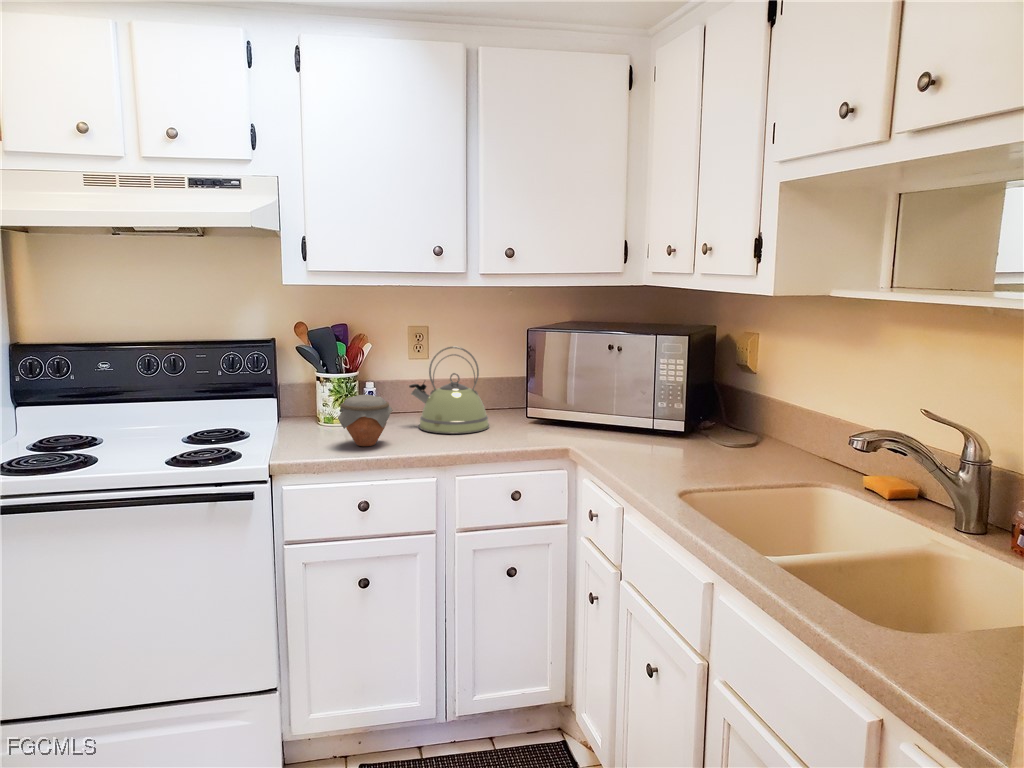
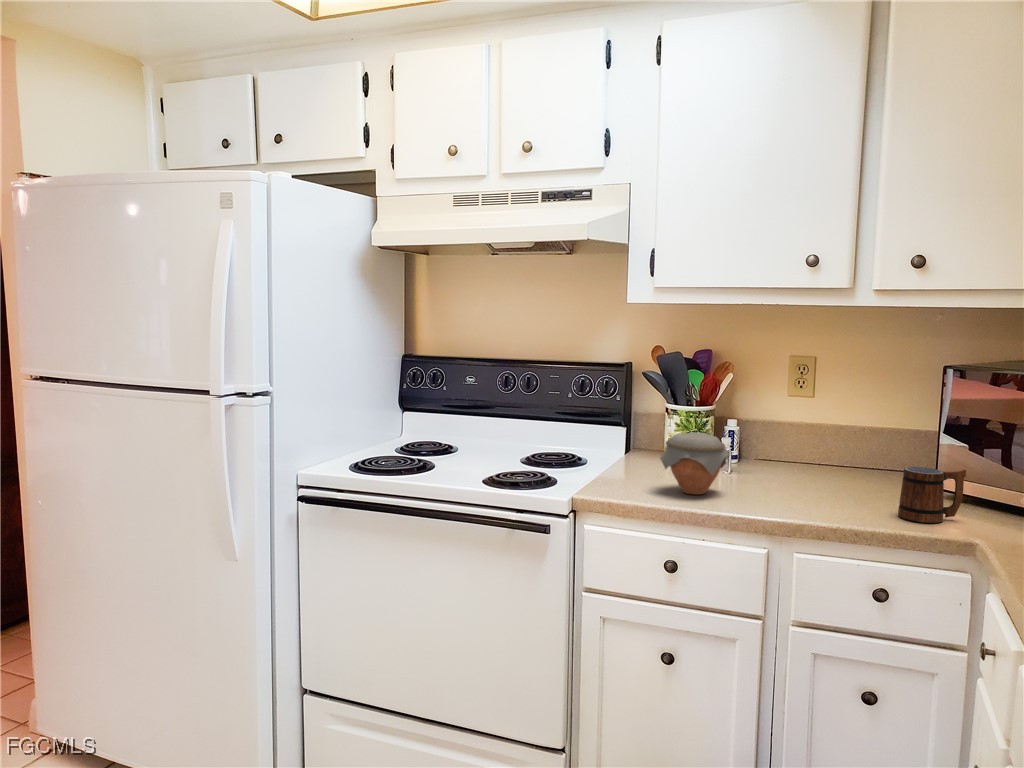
kettle: present [409,346,489,434] -> none [768,383,875,498]
mug: none [515,400,554,440] -> present [898,467,966,523]

